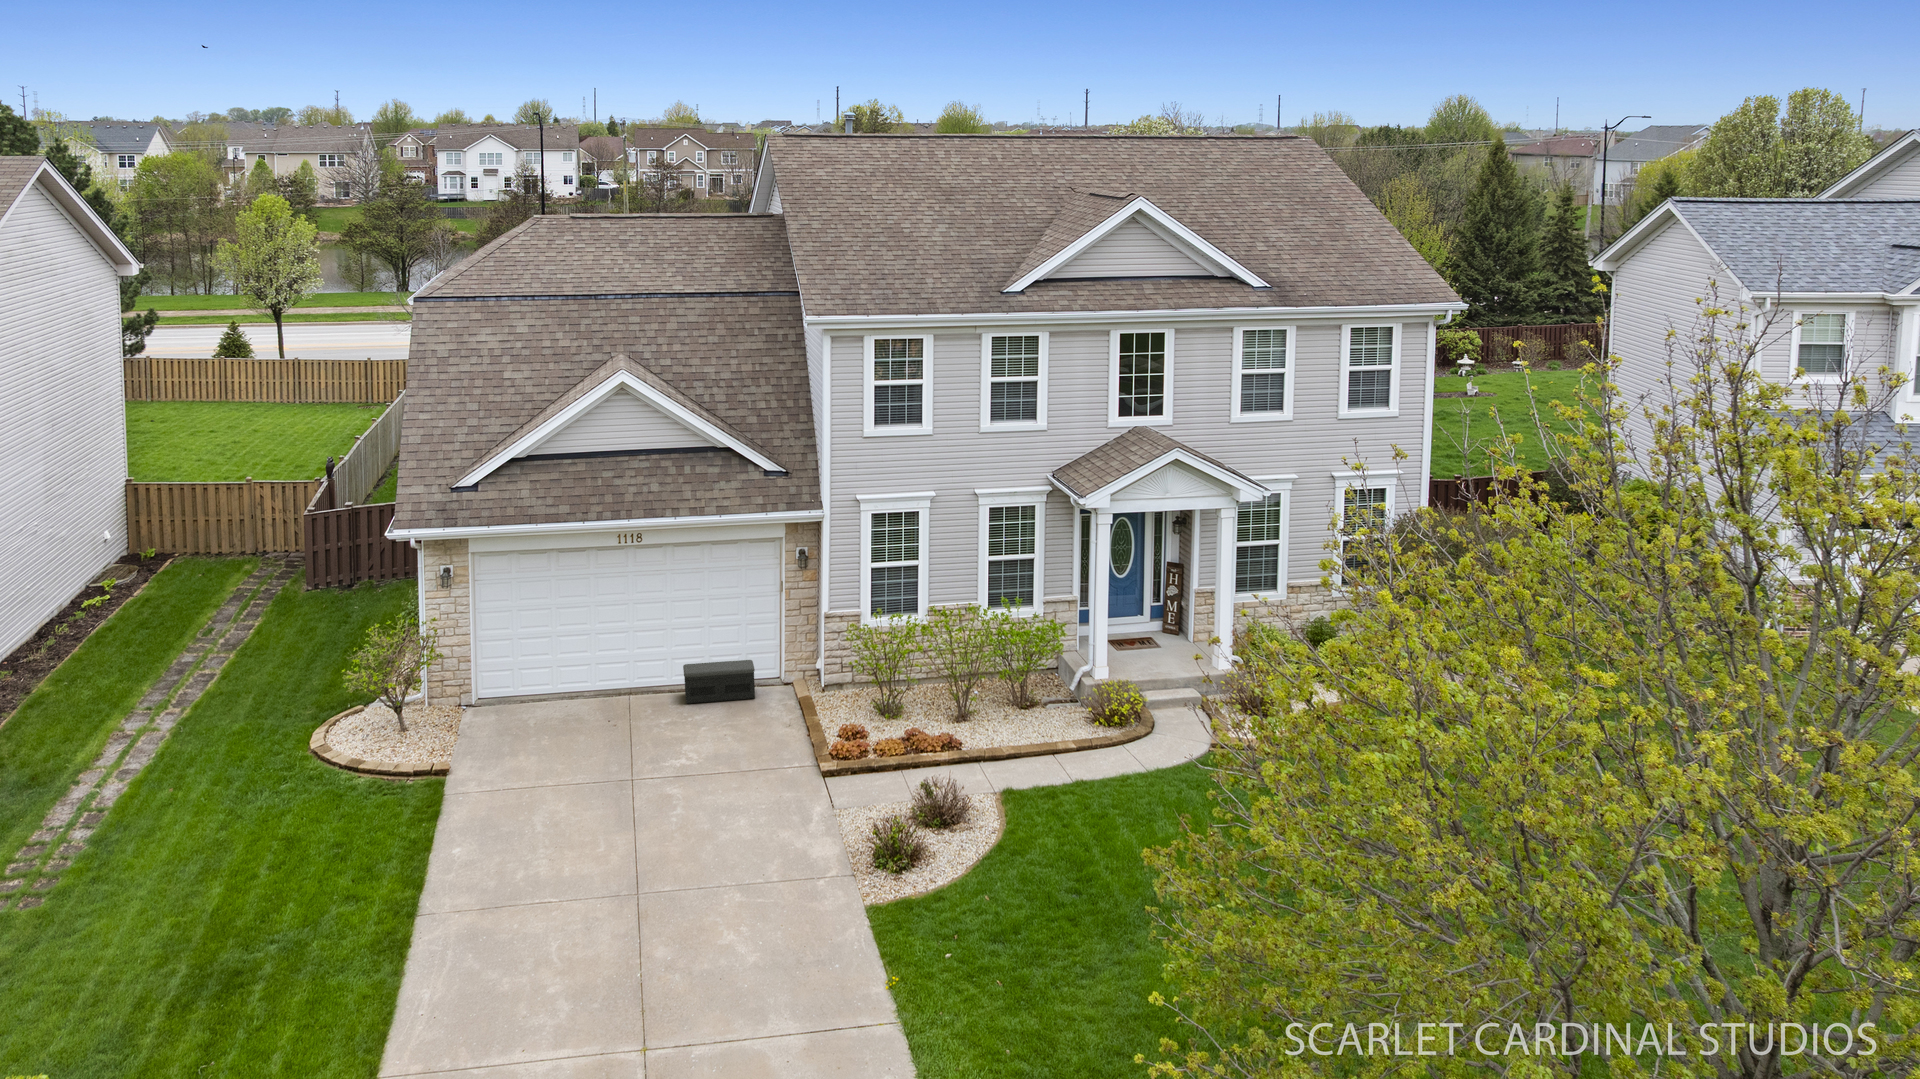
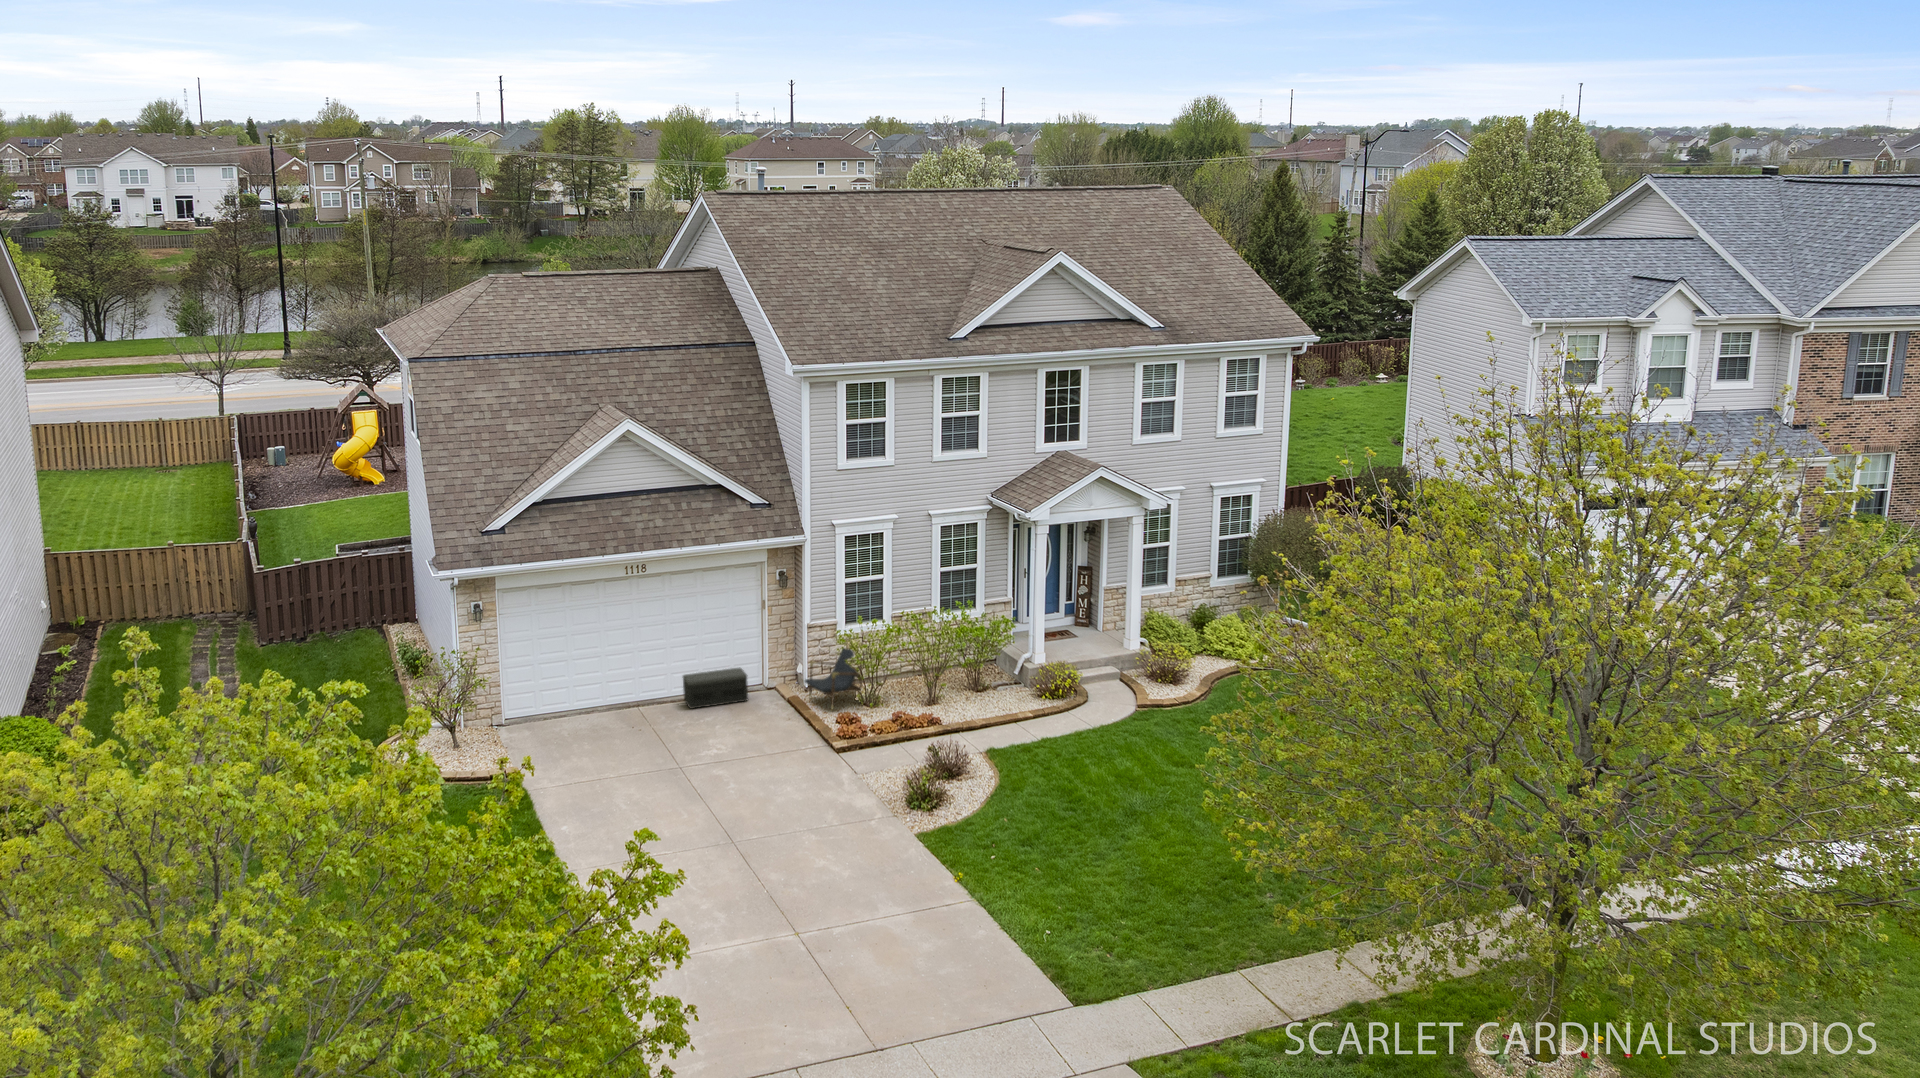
lounge chair: none [817,641,886,718] -> present [805,648,862,710]

